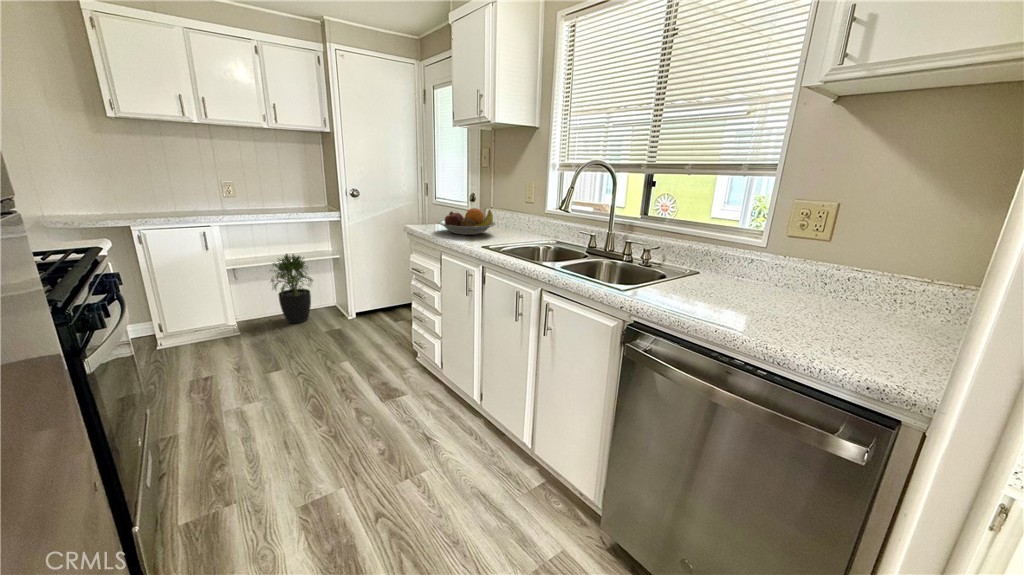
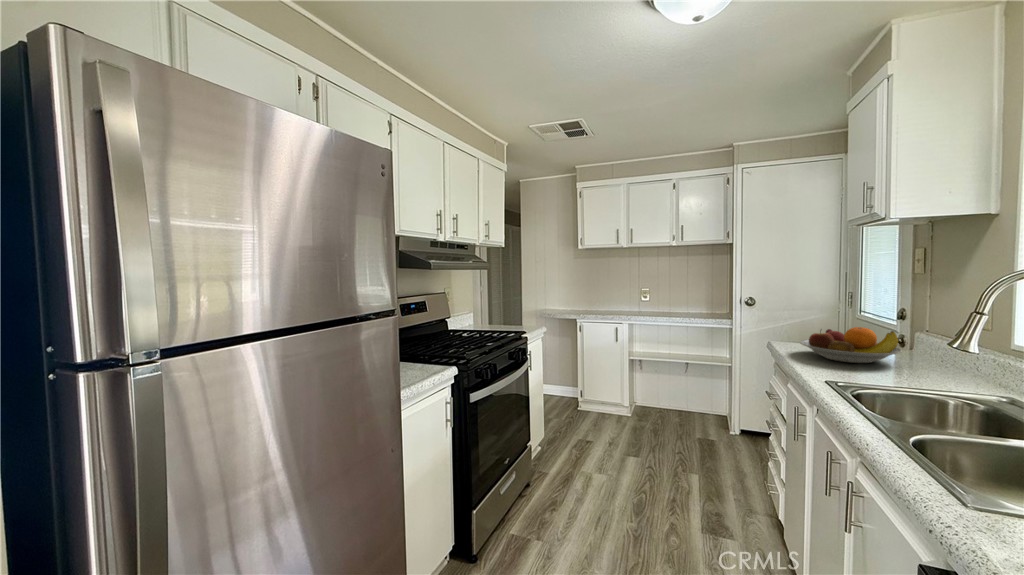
potted plant: present [271,254,313,323] -> none [658,353,700,422]

